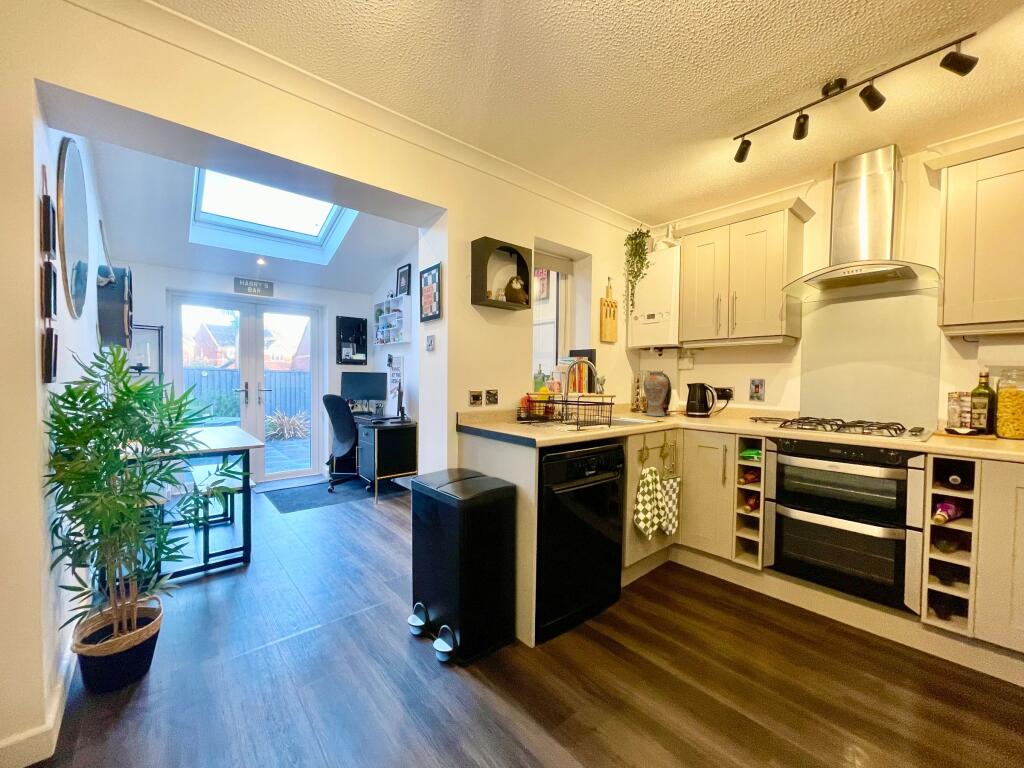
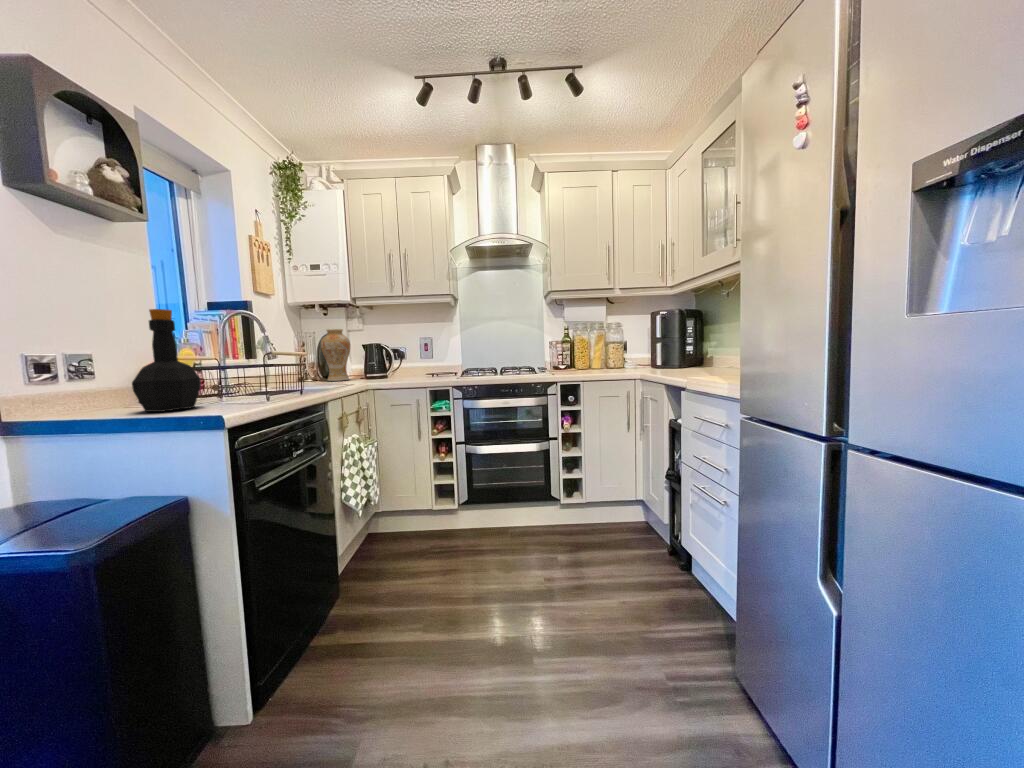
bottle: none [507,369,540,430] -> present [132,309,201,412]

